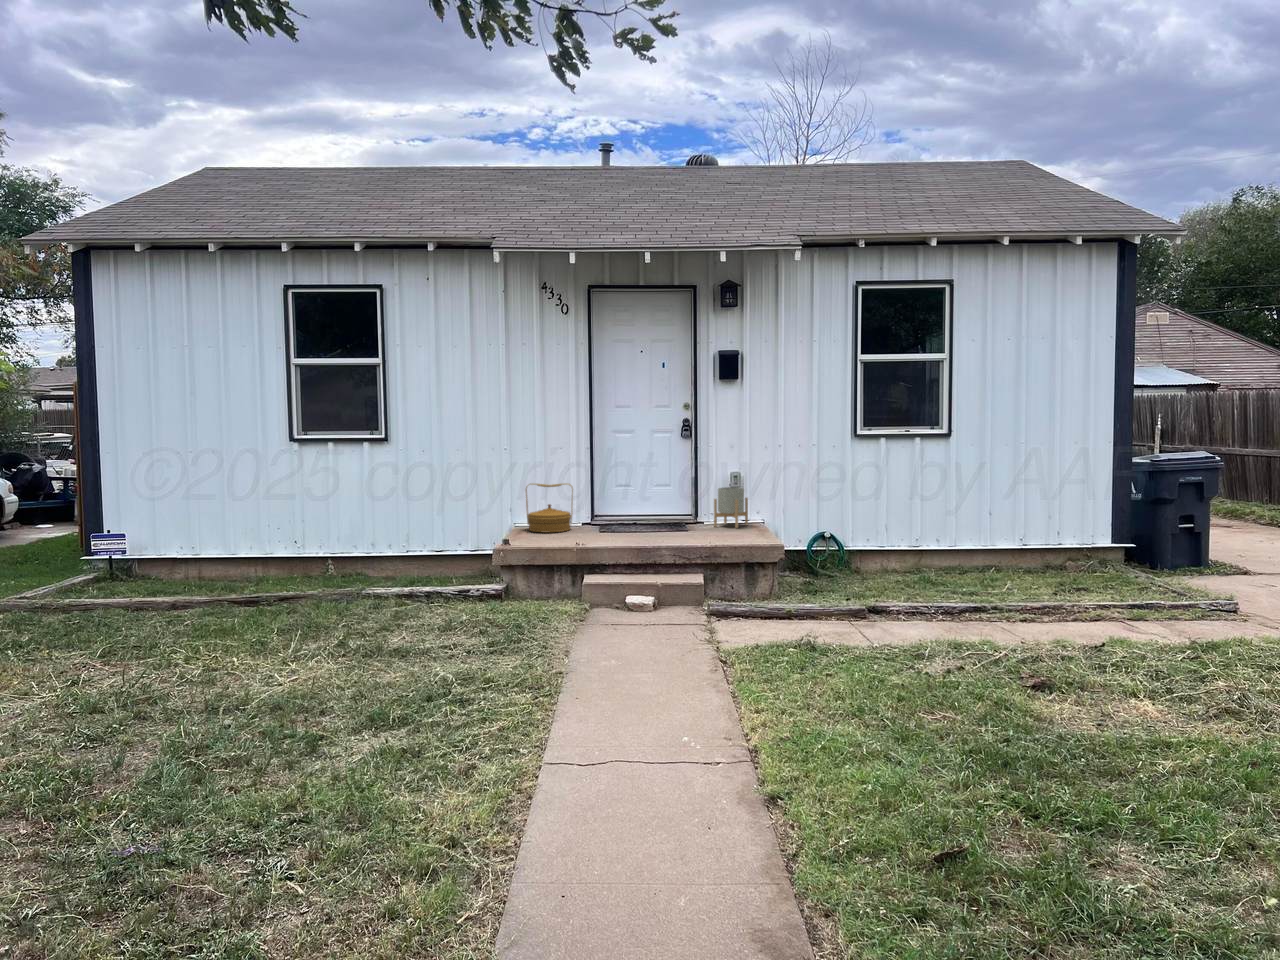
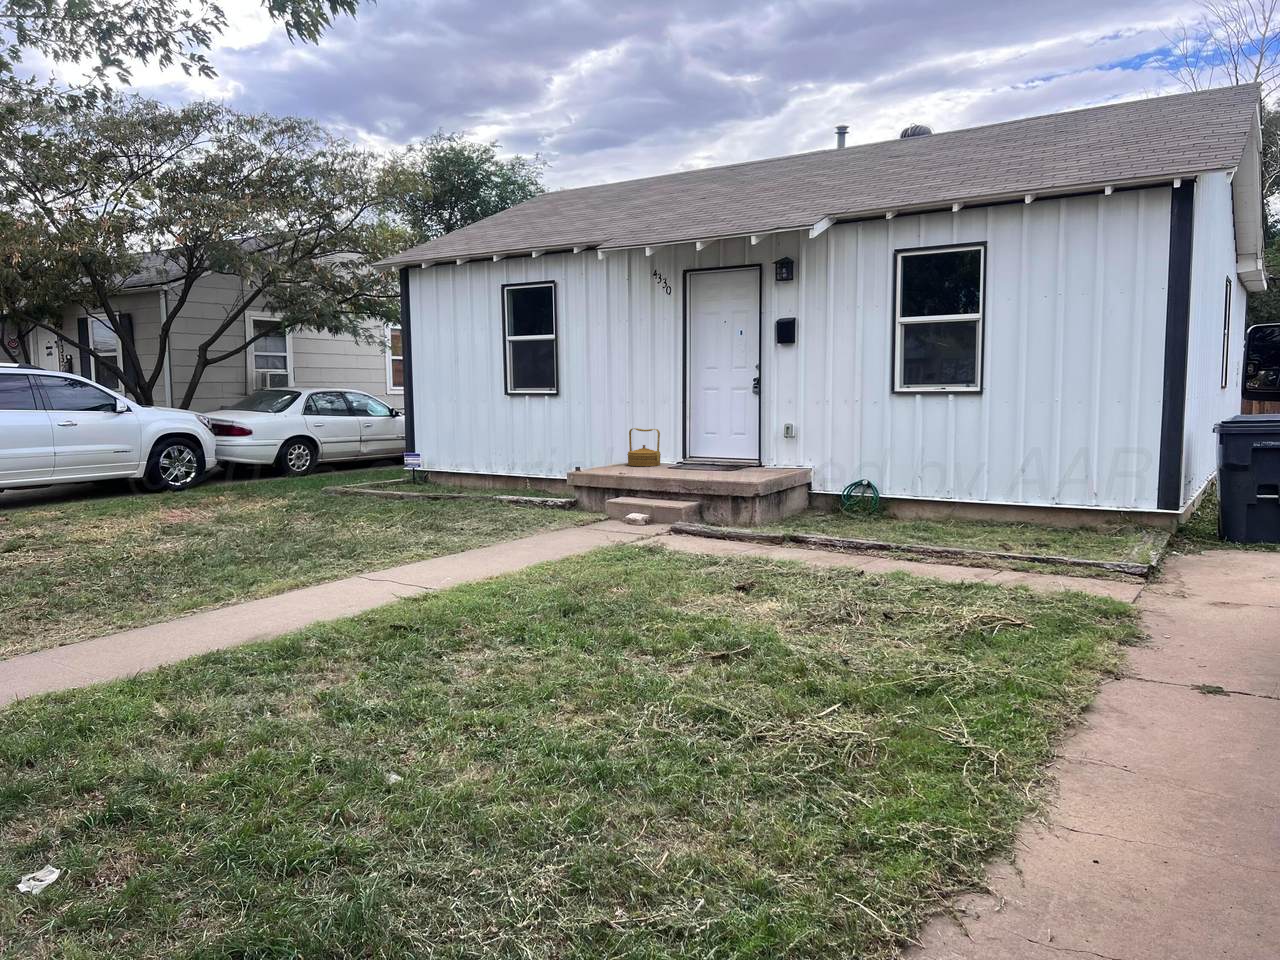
planter: present [714,487,748,528] -> none [760,437,792,472]

